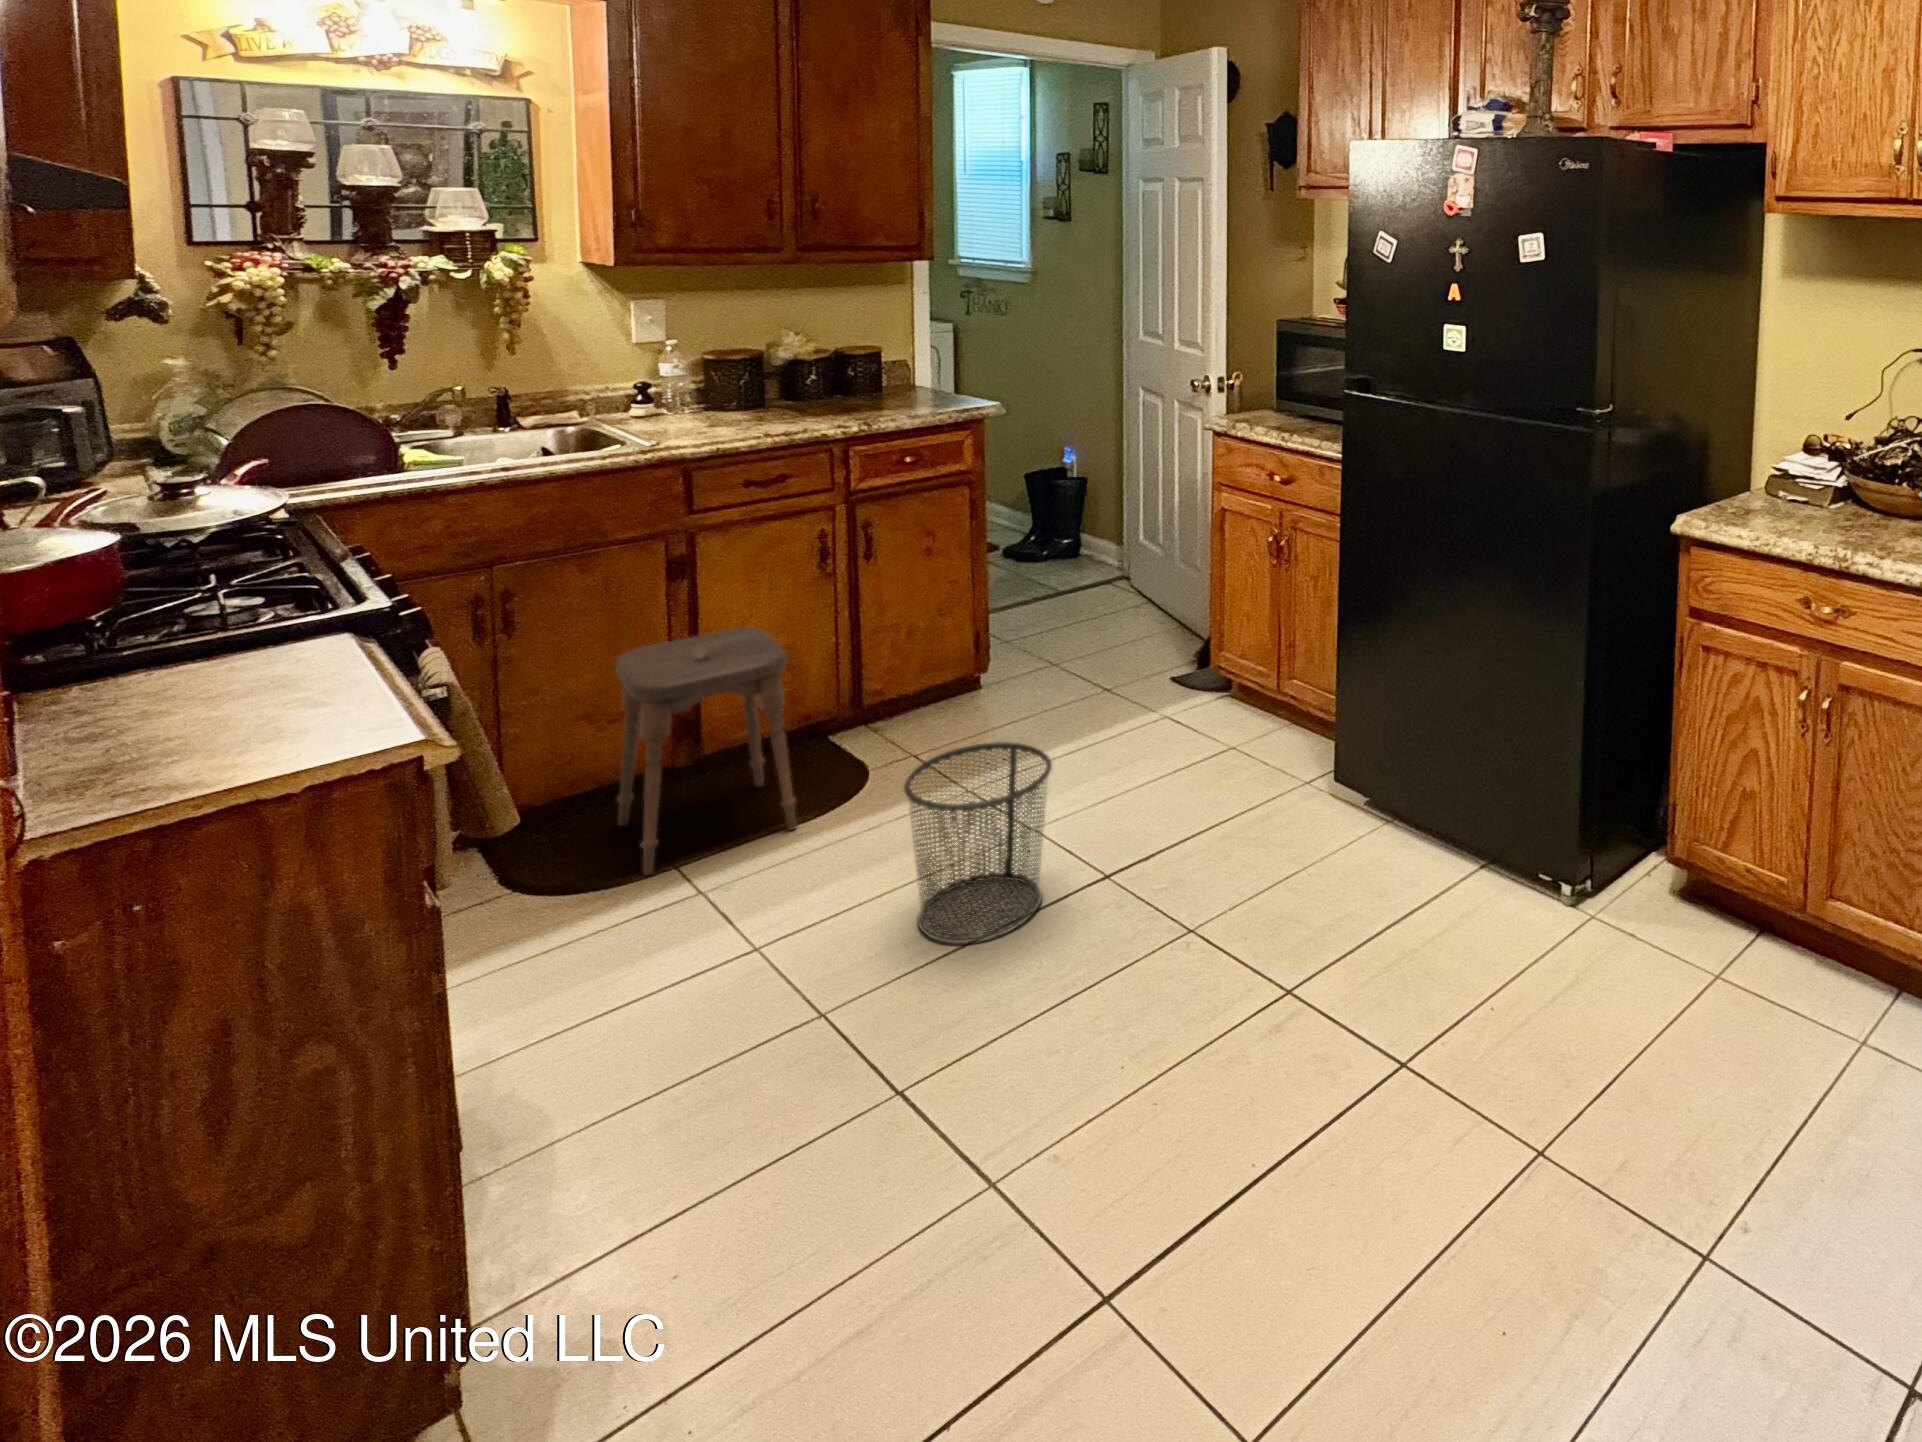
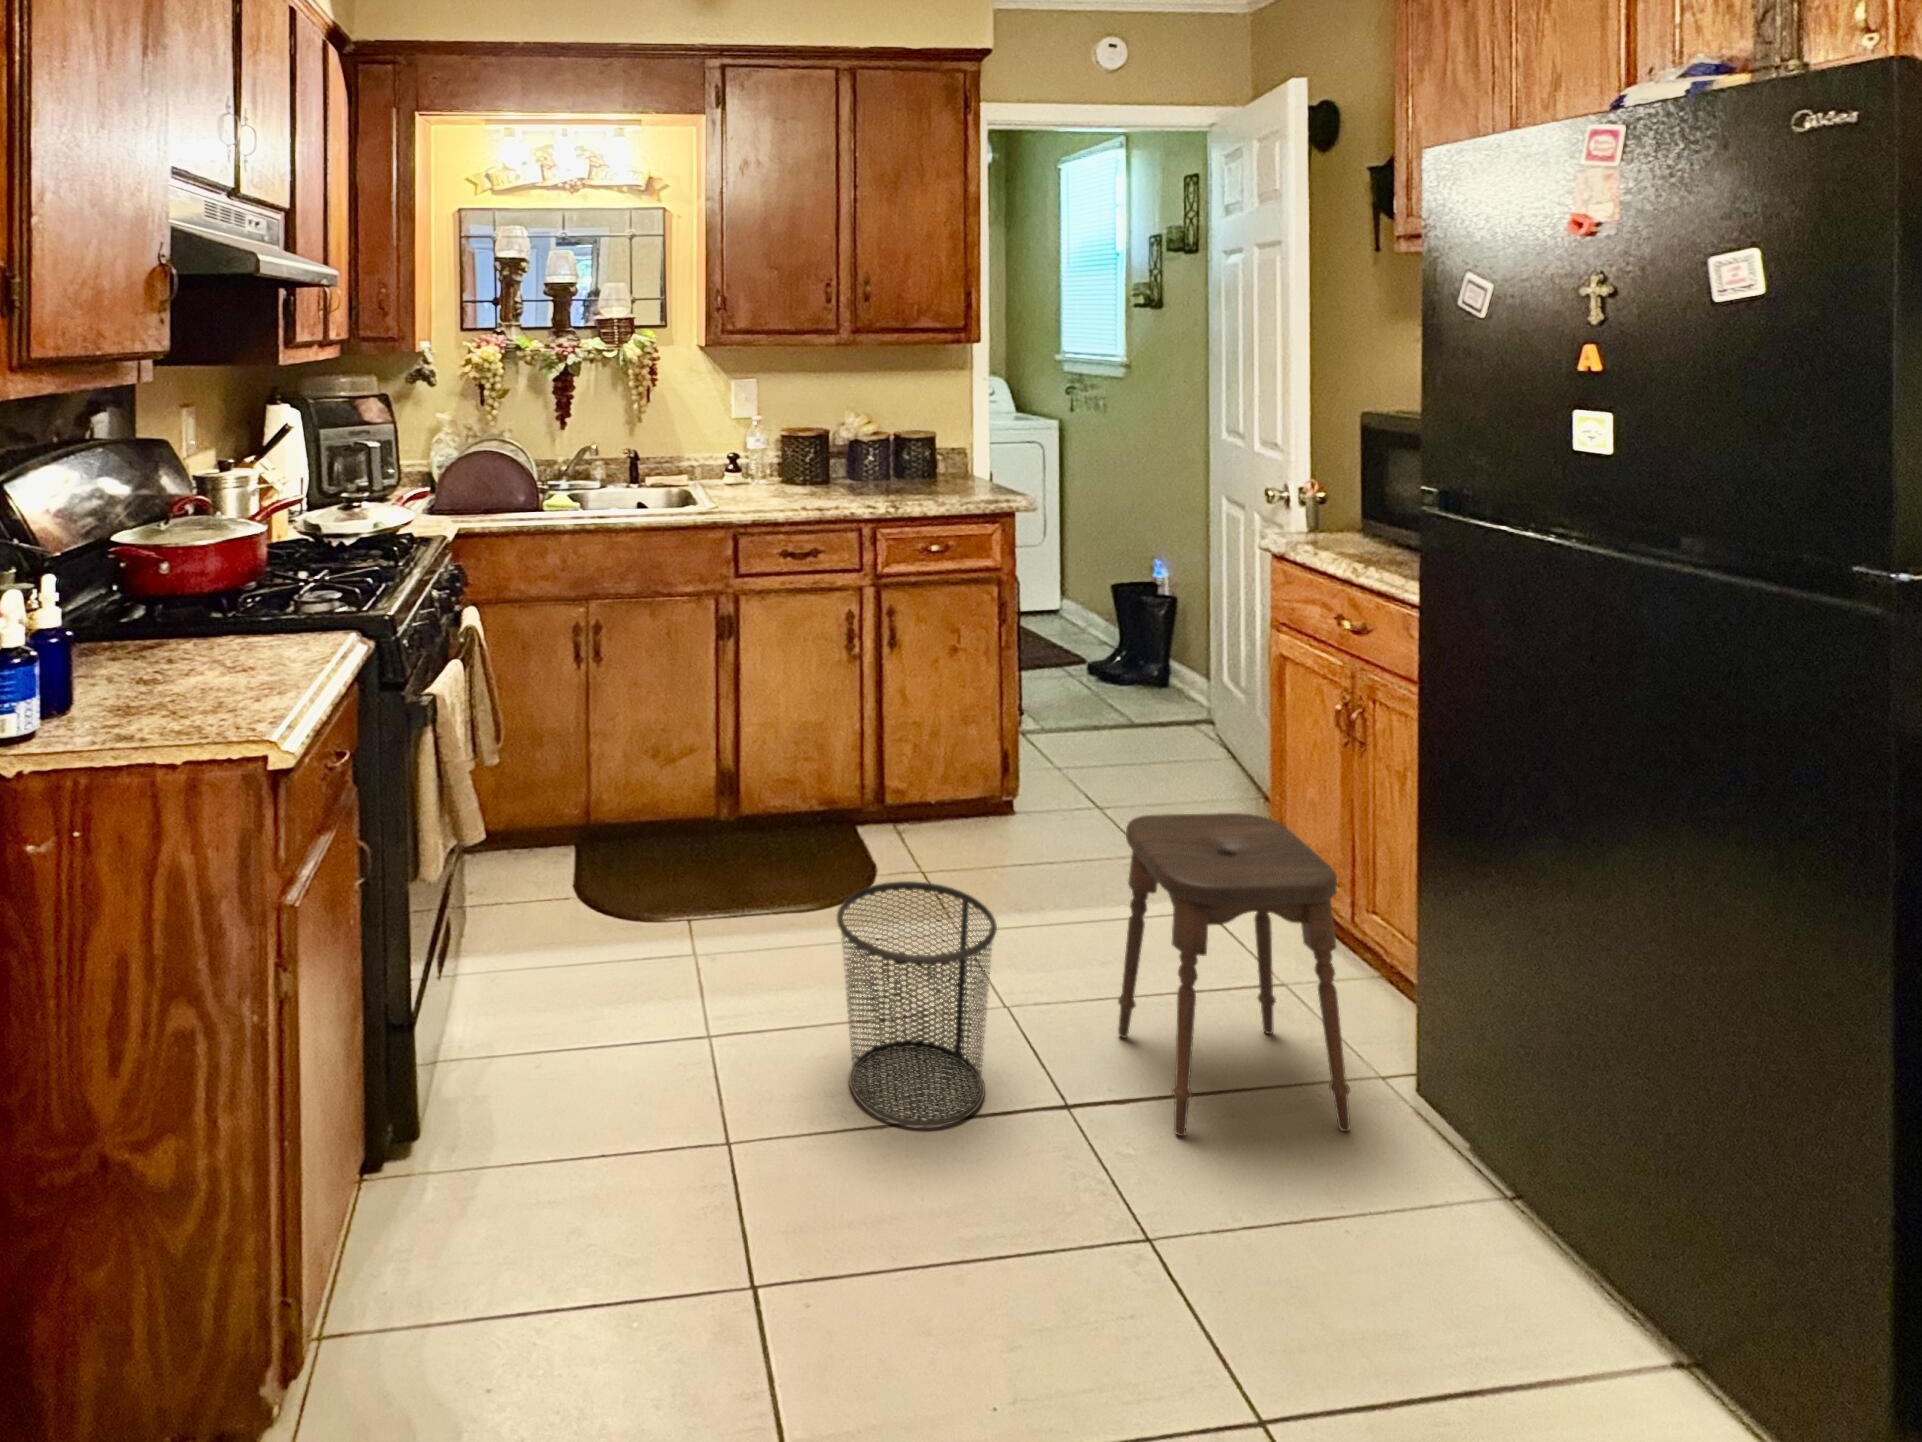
stool: present [616,628,796,875] -> present [1118,813,1350,1136]

